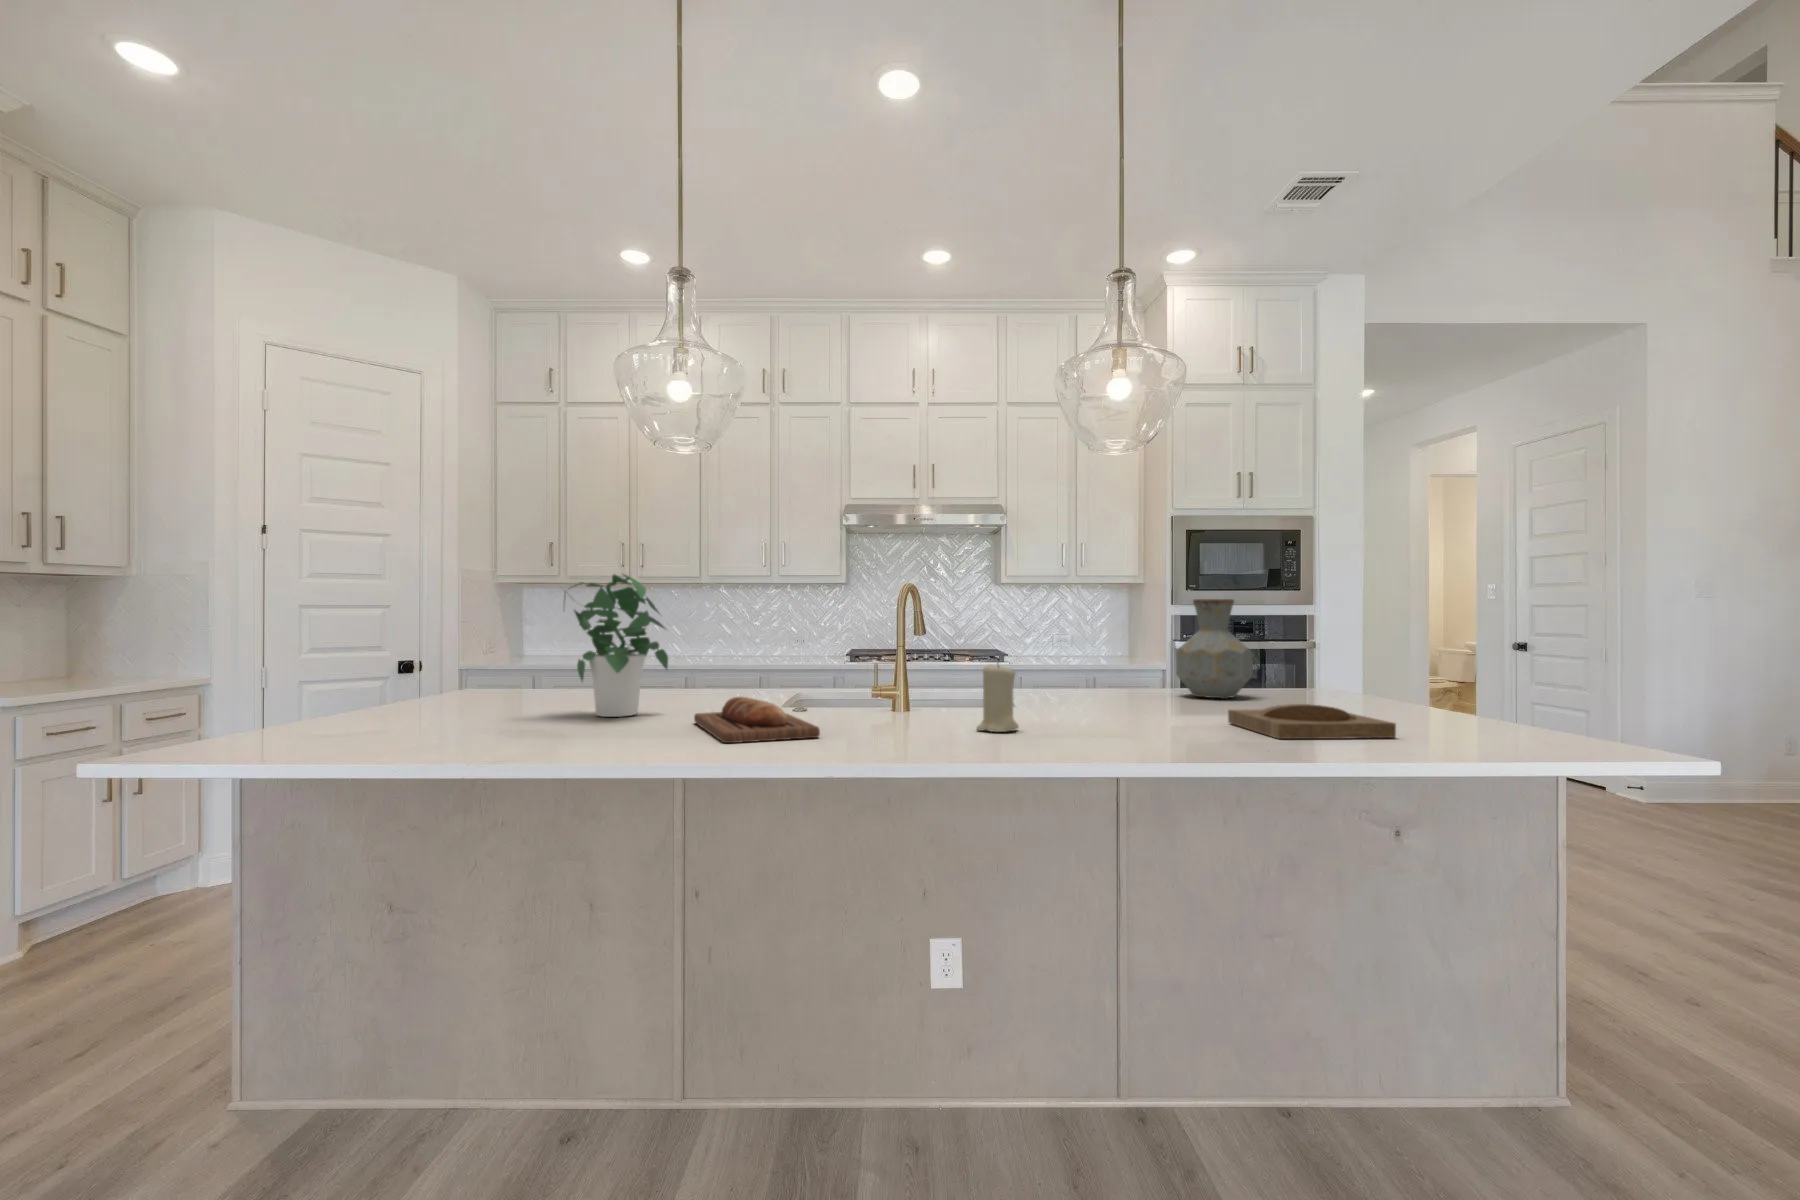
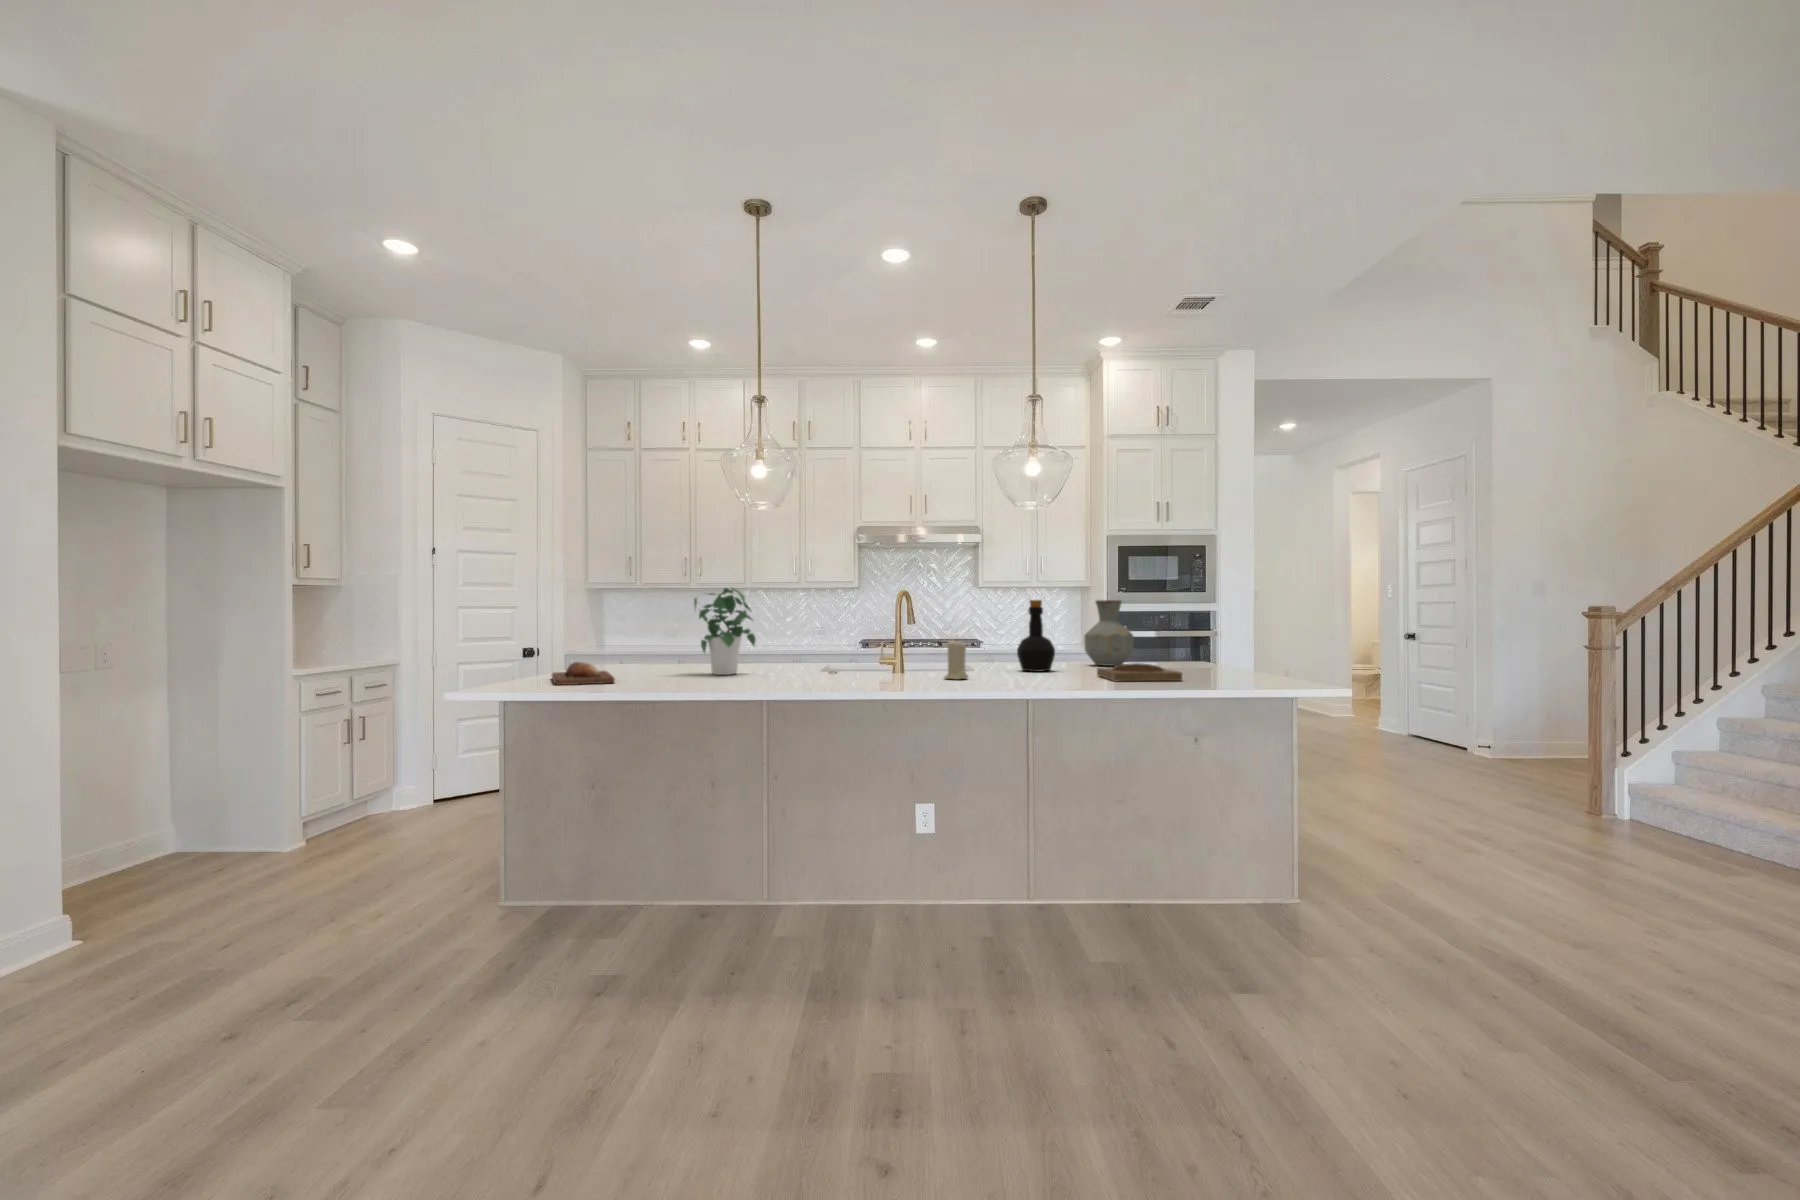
bottle: none [1085,597,1146,712] -> present [1017,600,1055,672]
bread loaf: present [694,697,820,743] -> present [552,662,615,685]

